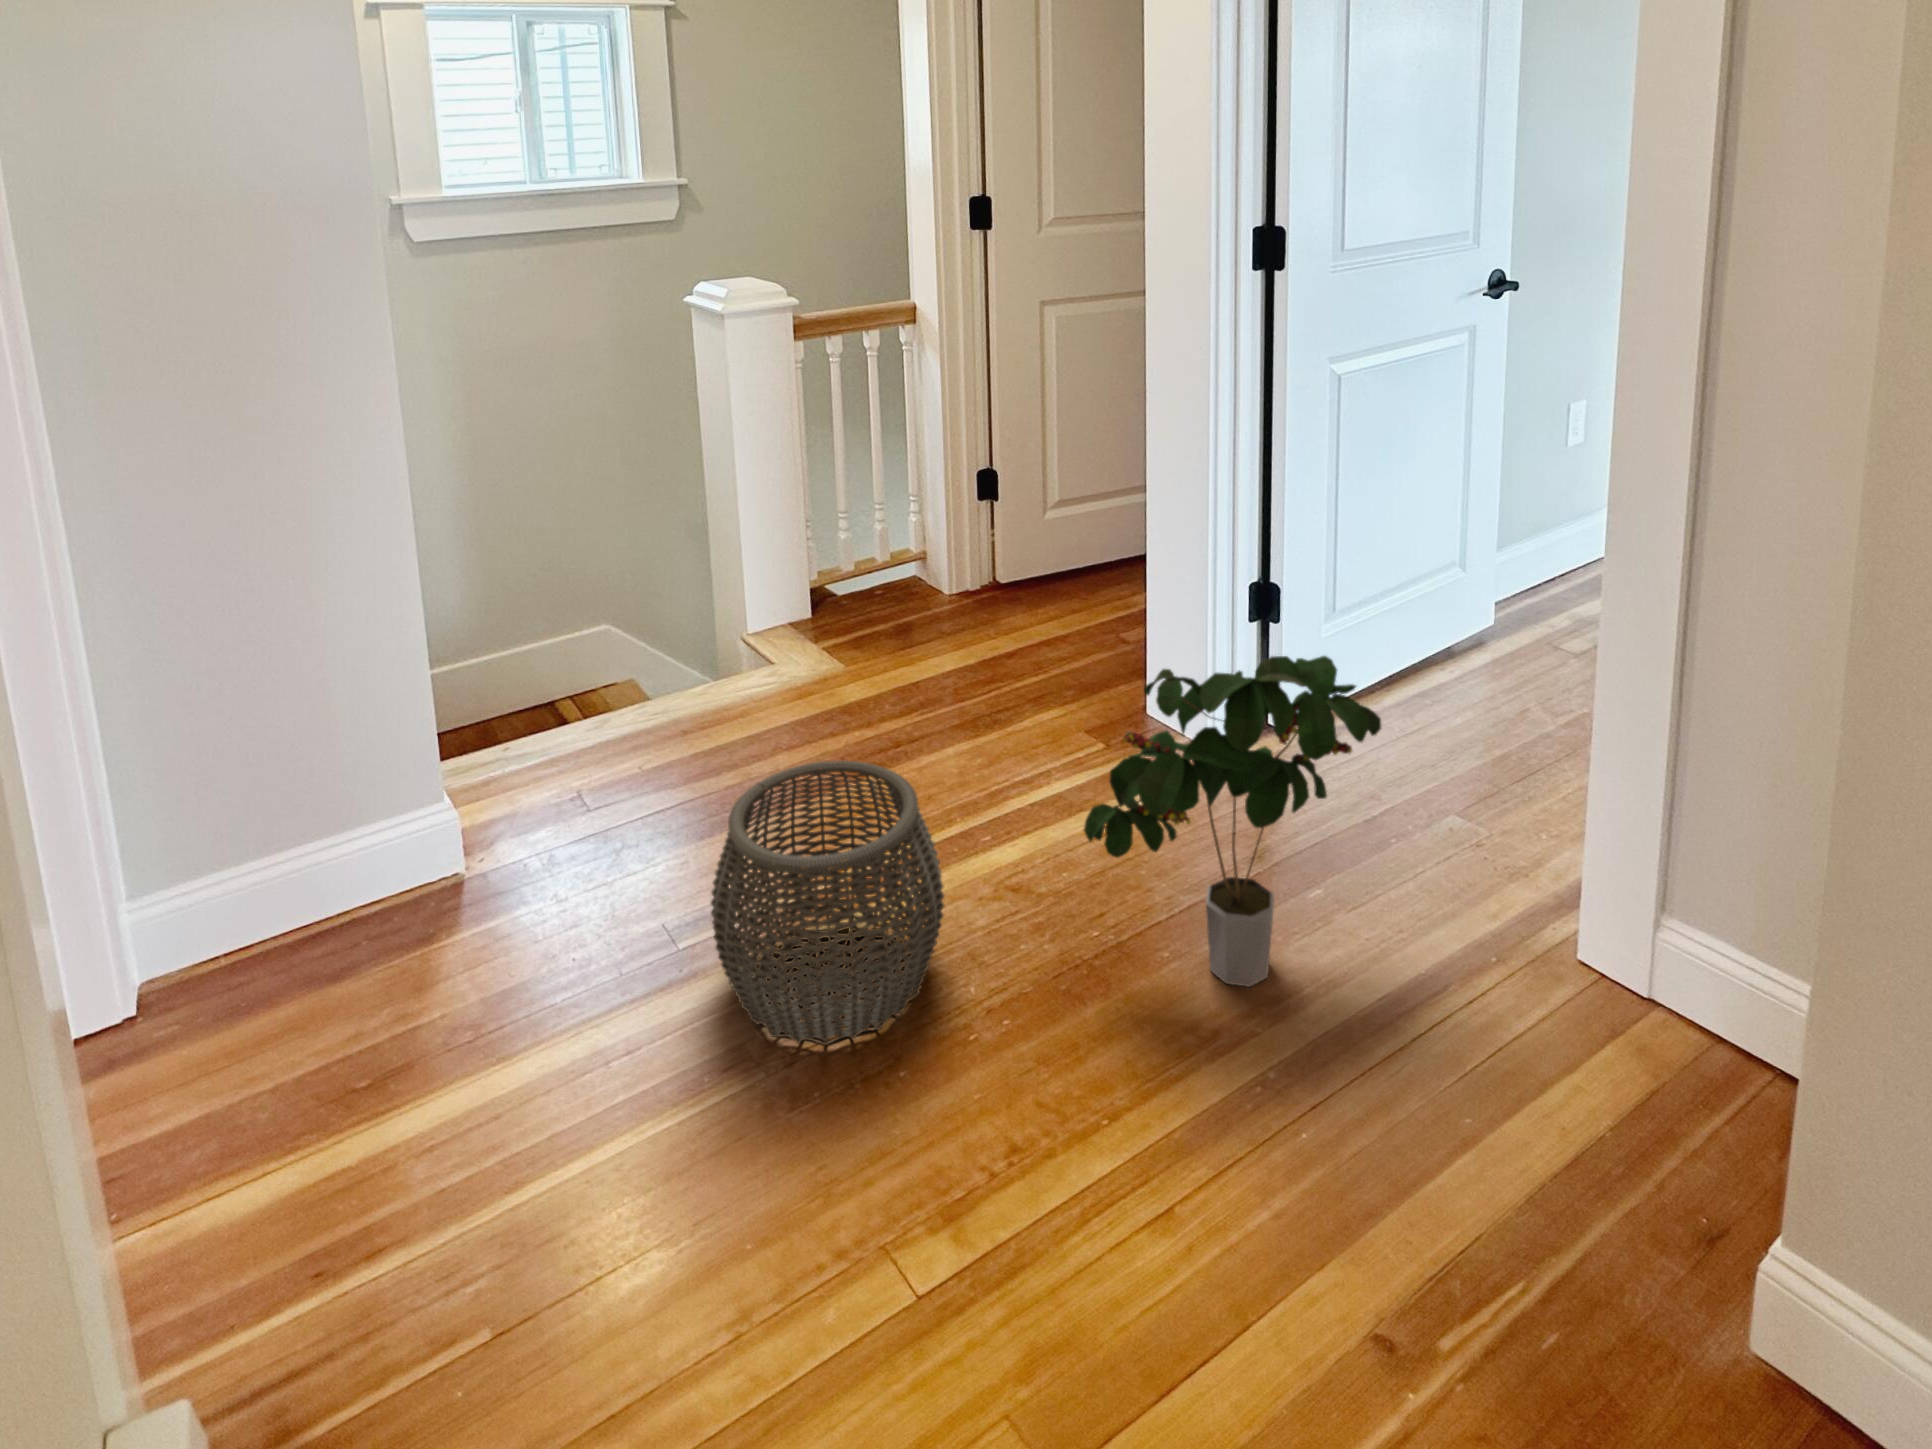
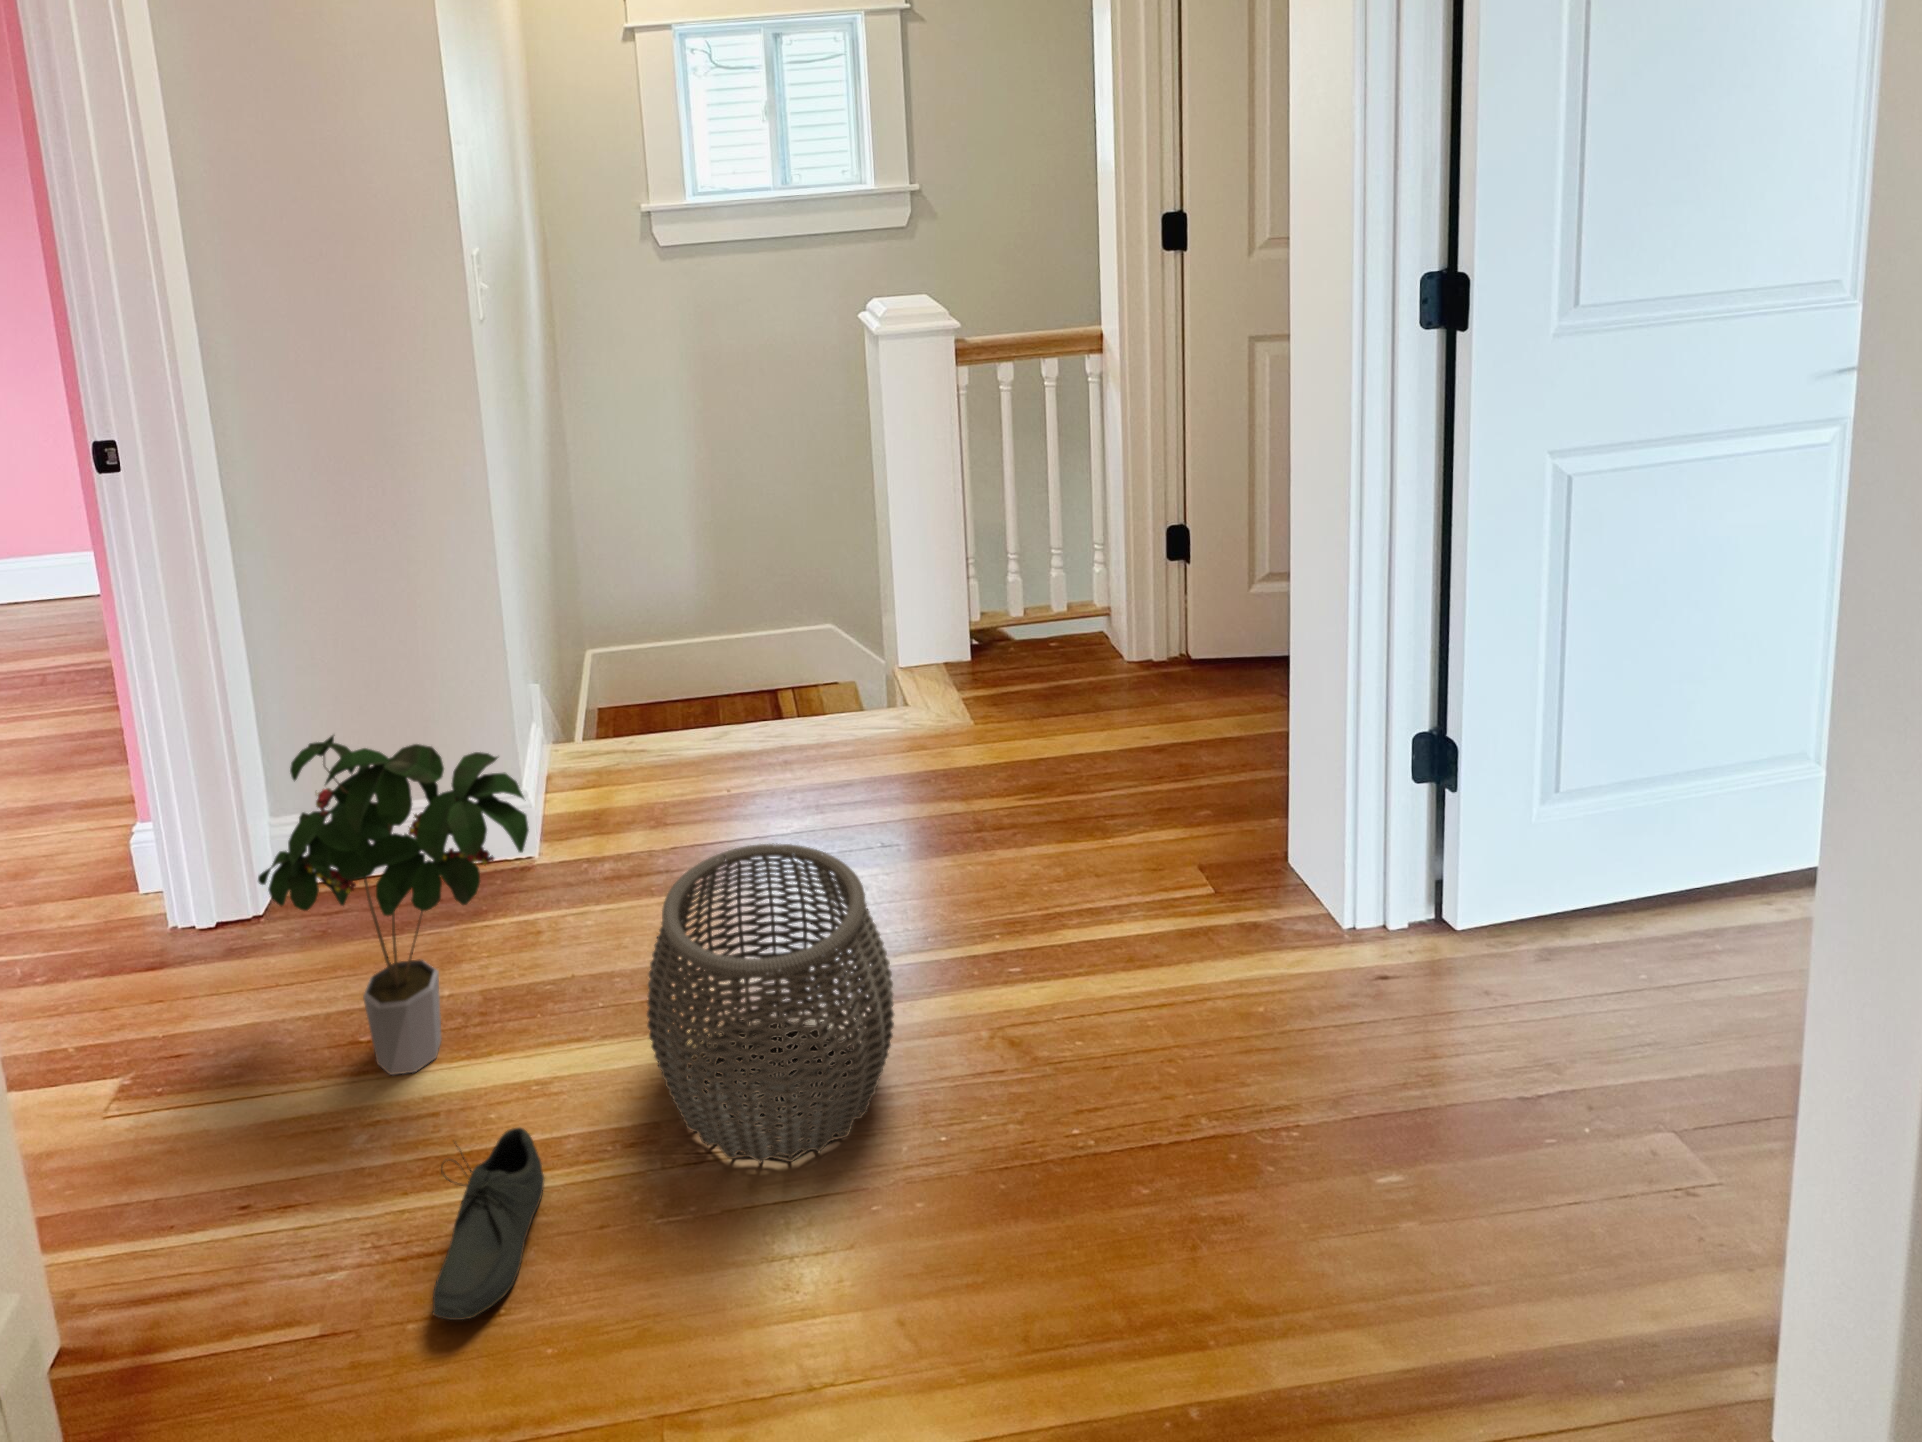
potted plant: present [1084,656,1381,987] -> present [258,735,529,1075]
shoe: none [569,1080,676,1262] -> present [433,1128,544,1320]

